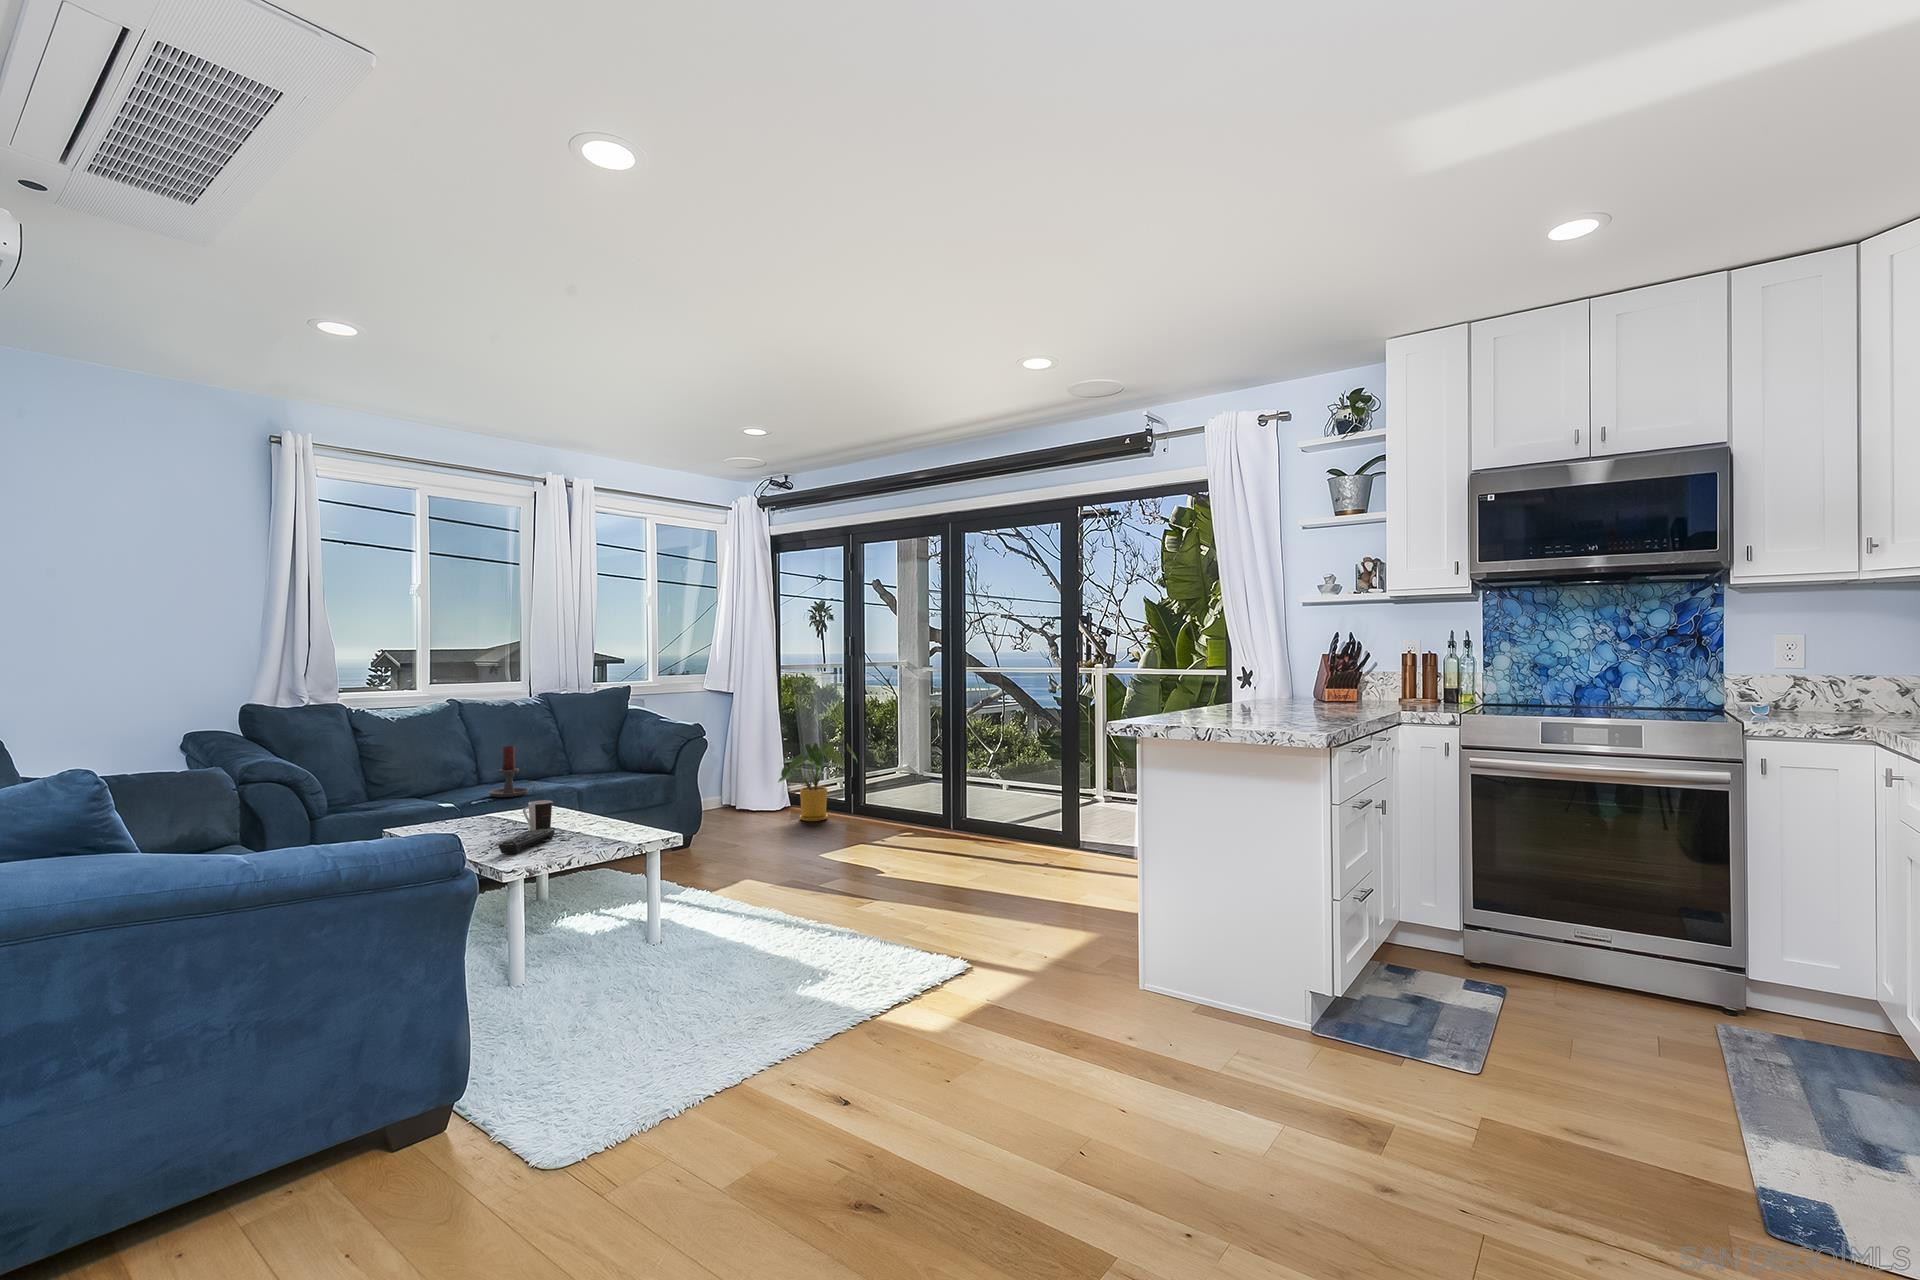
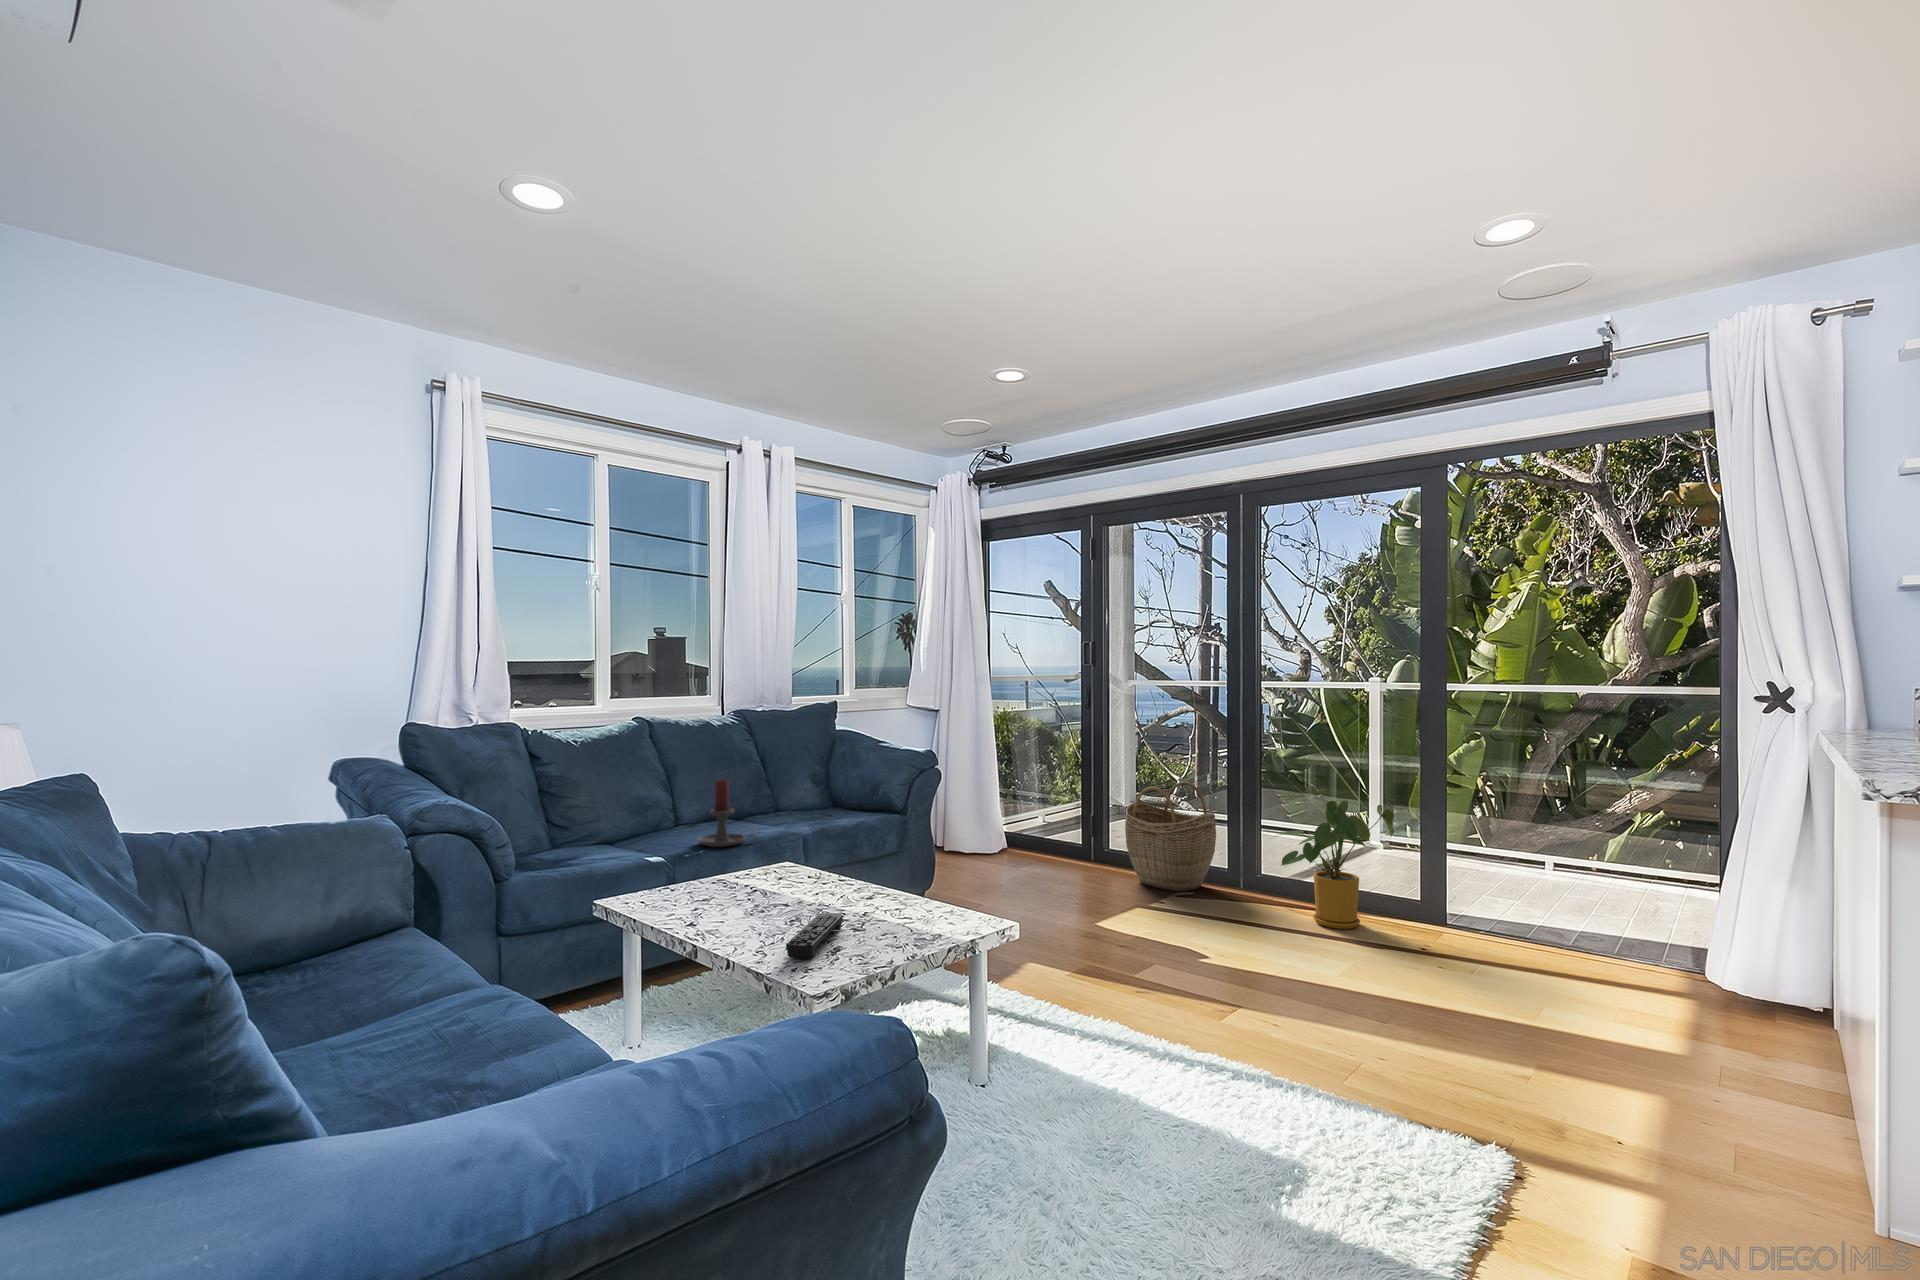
house plant: present [778,741,858,821] -> present [1279,800,1395,929]
woven basket: none [866,747,934,832] -> present [1125,782,1216,891]
coffee cup: present [523,800,553,831] -> none [789,866,824,911]

